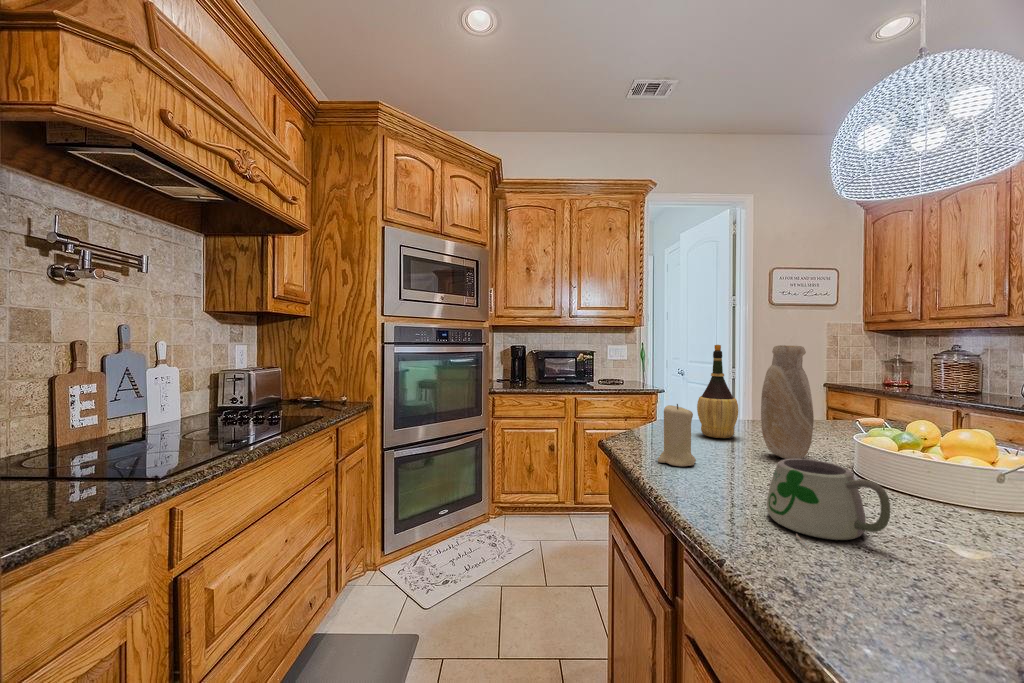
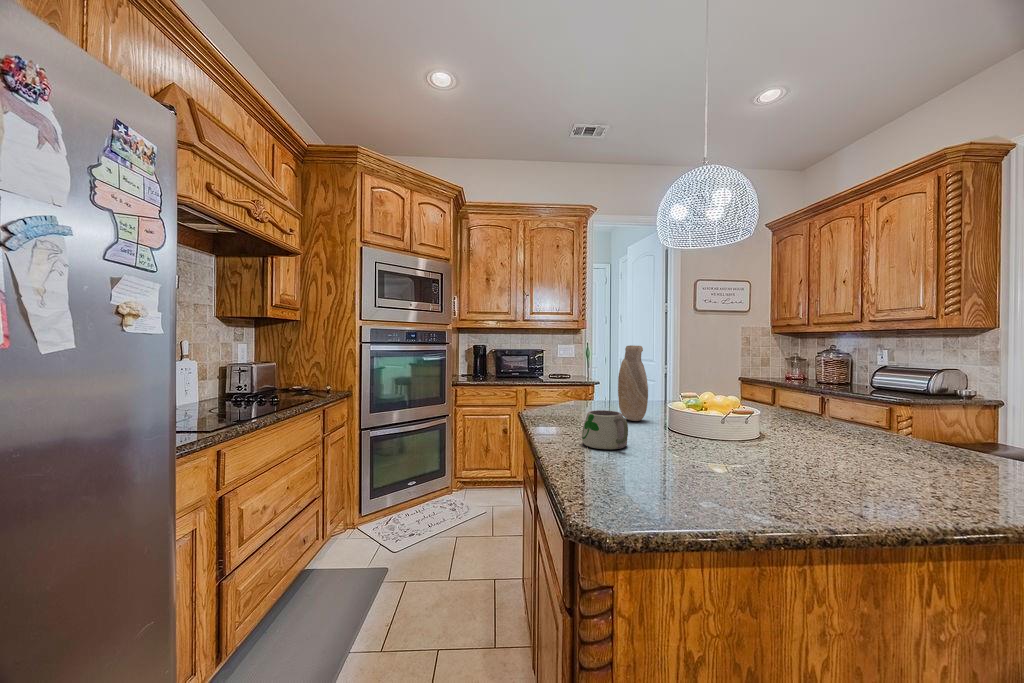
wine bottle: present [697,345,738,438] -> none [589,345,616,411]
candle: present [658,404,696,466] -> none [545,384,570,424]

